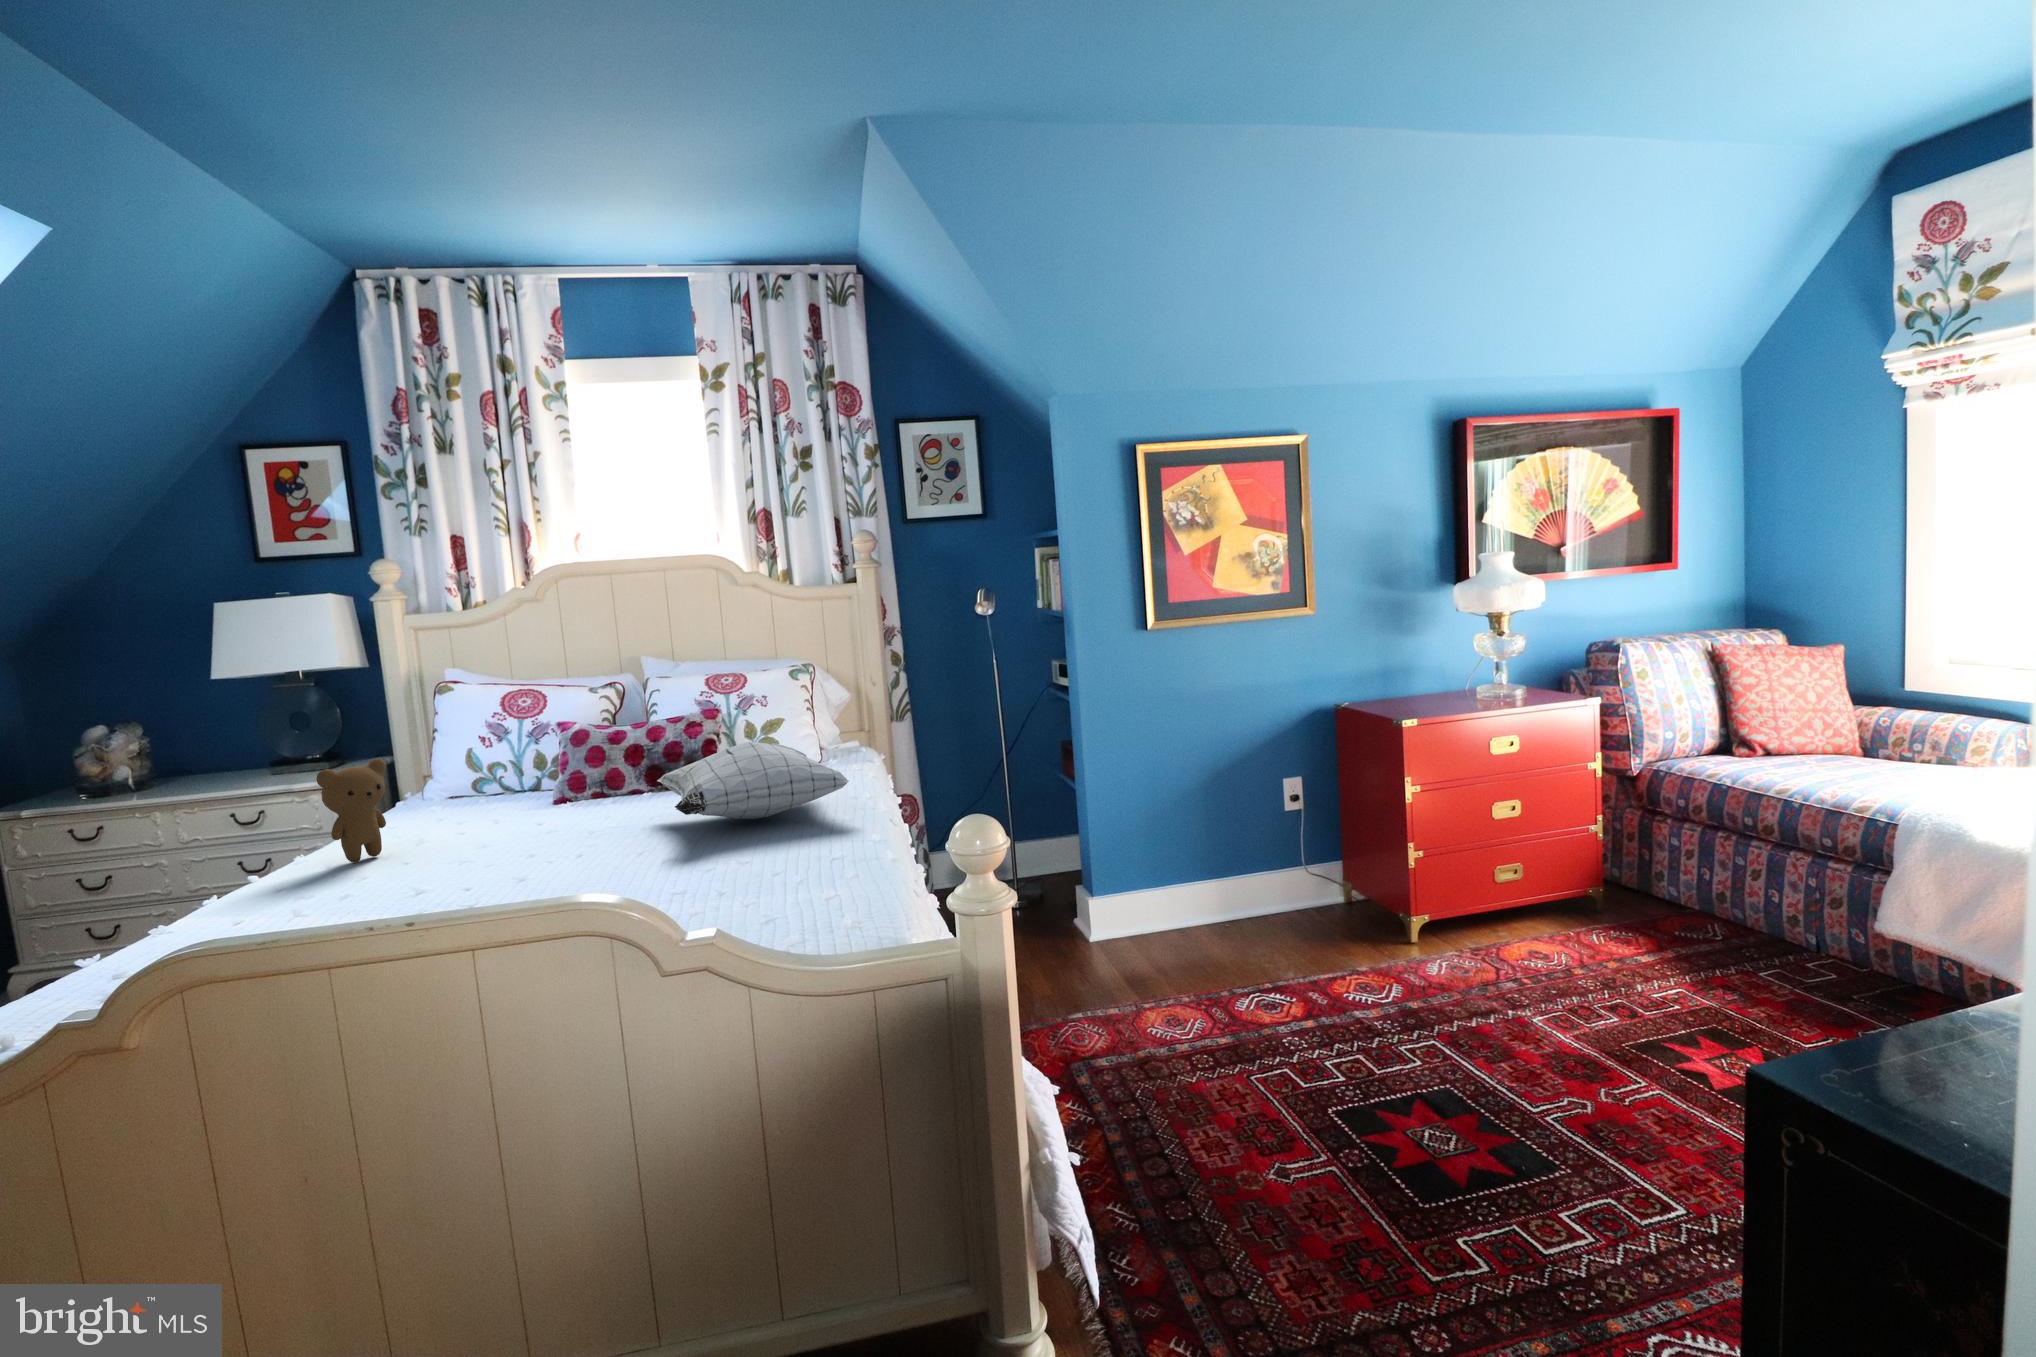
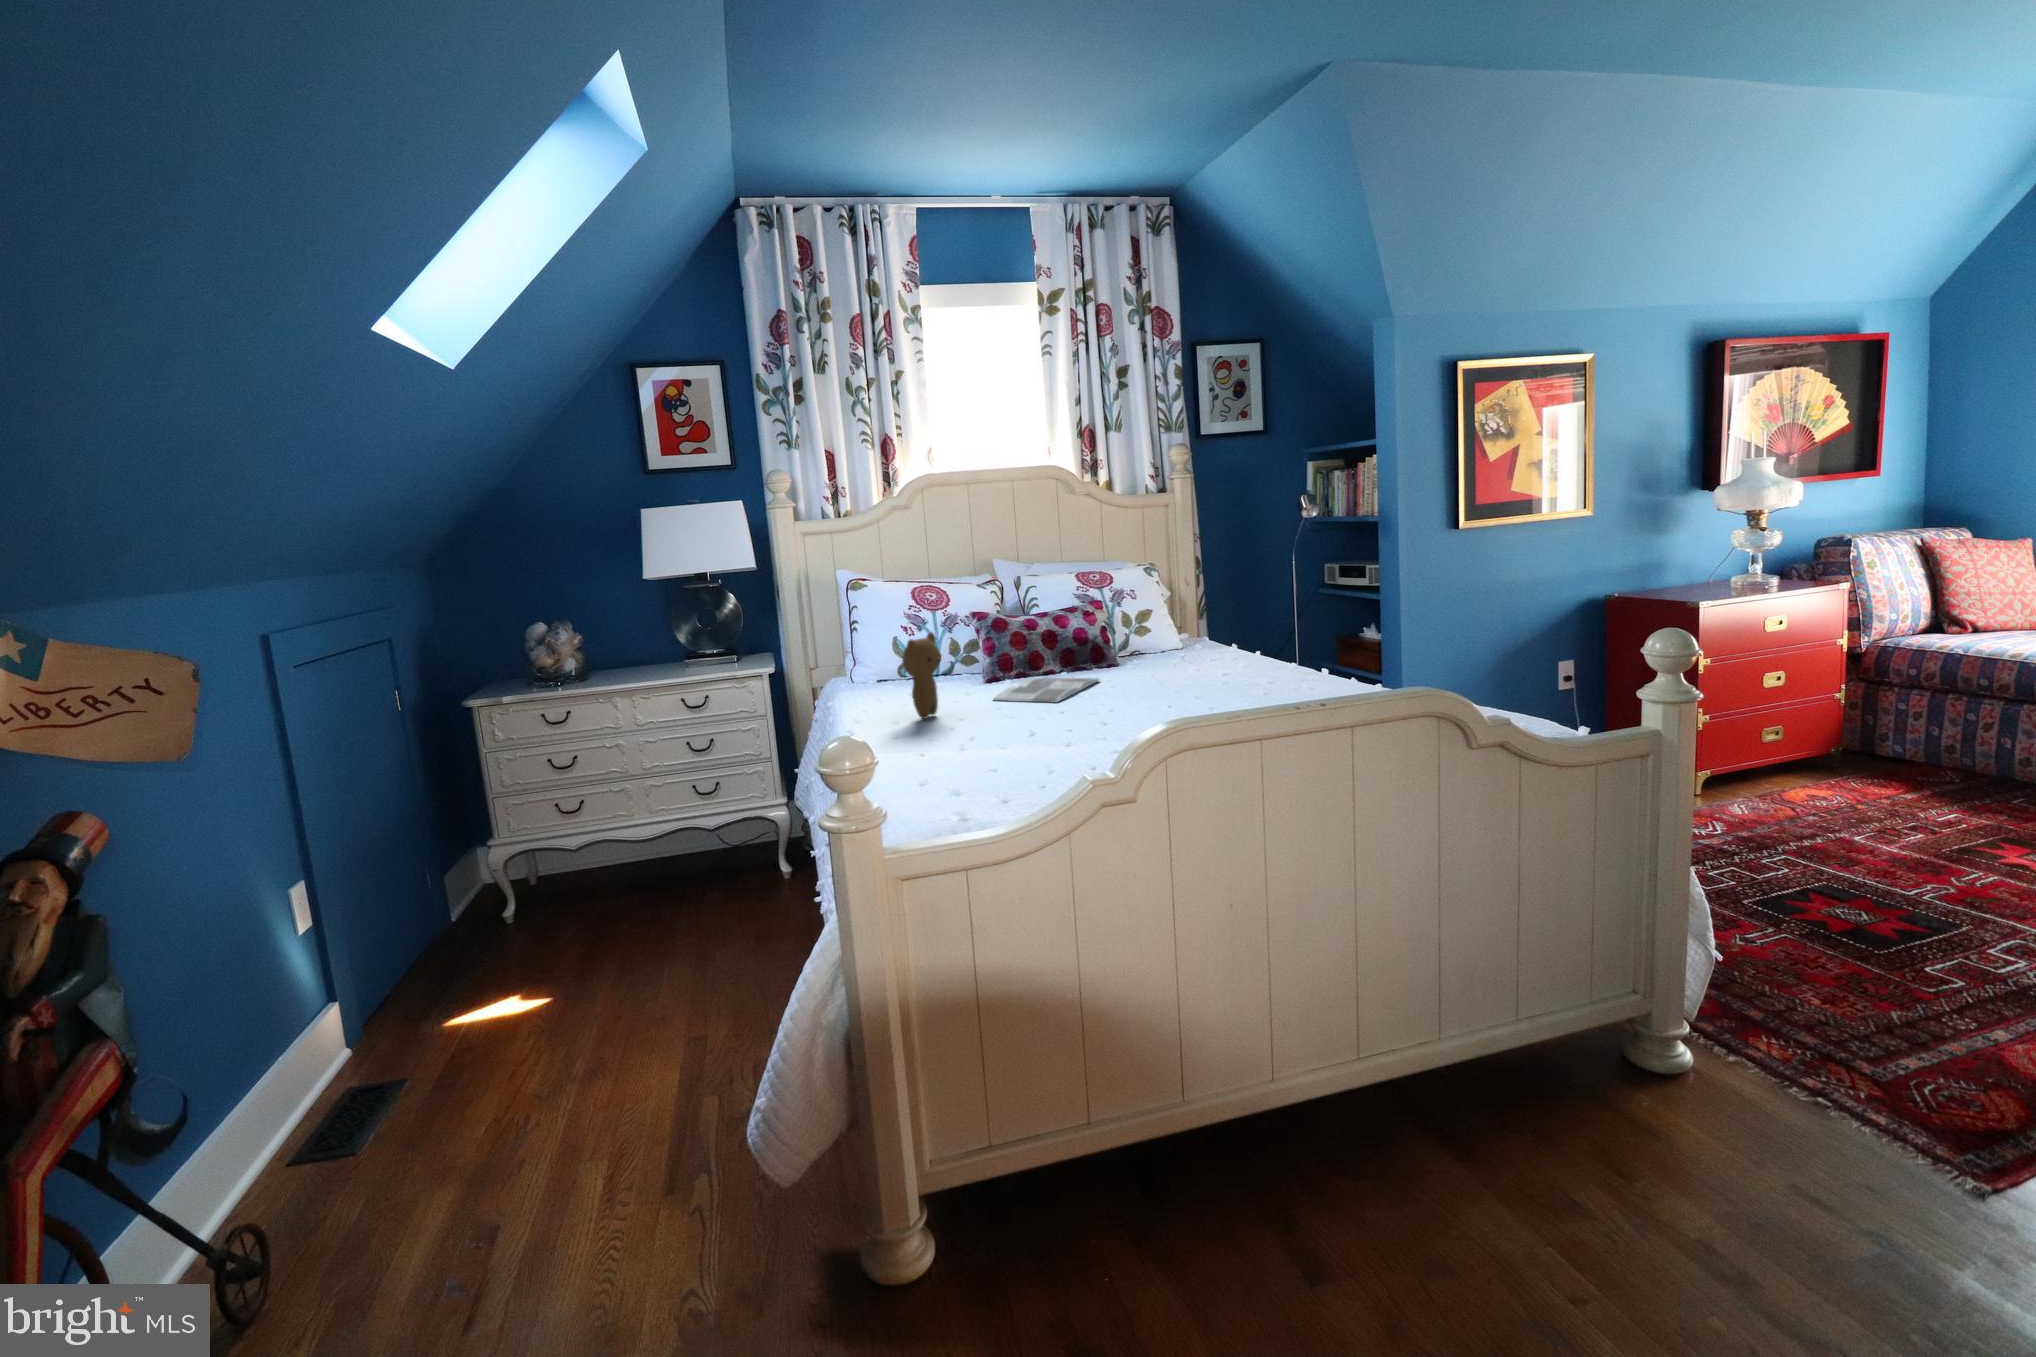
pillow: present [657,742,849,819] -> none [1130,617,1321,683]
magazine: none [481,803,644,842] -> present [993,678,1099,703]

